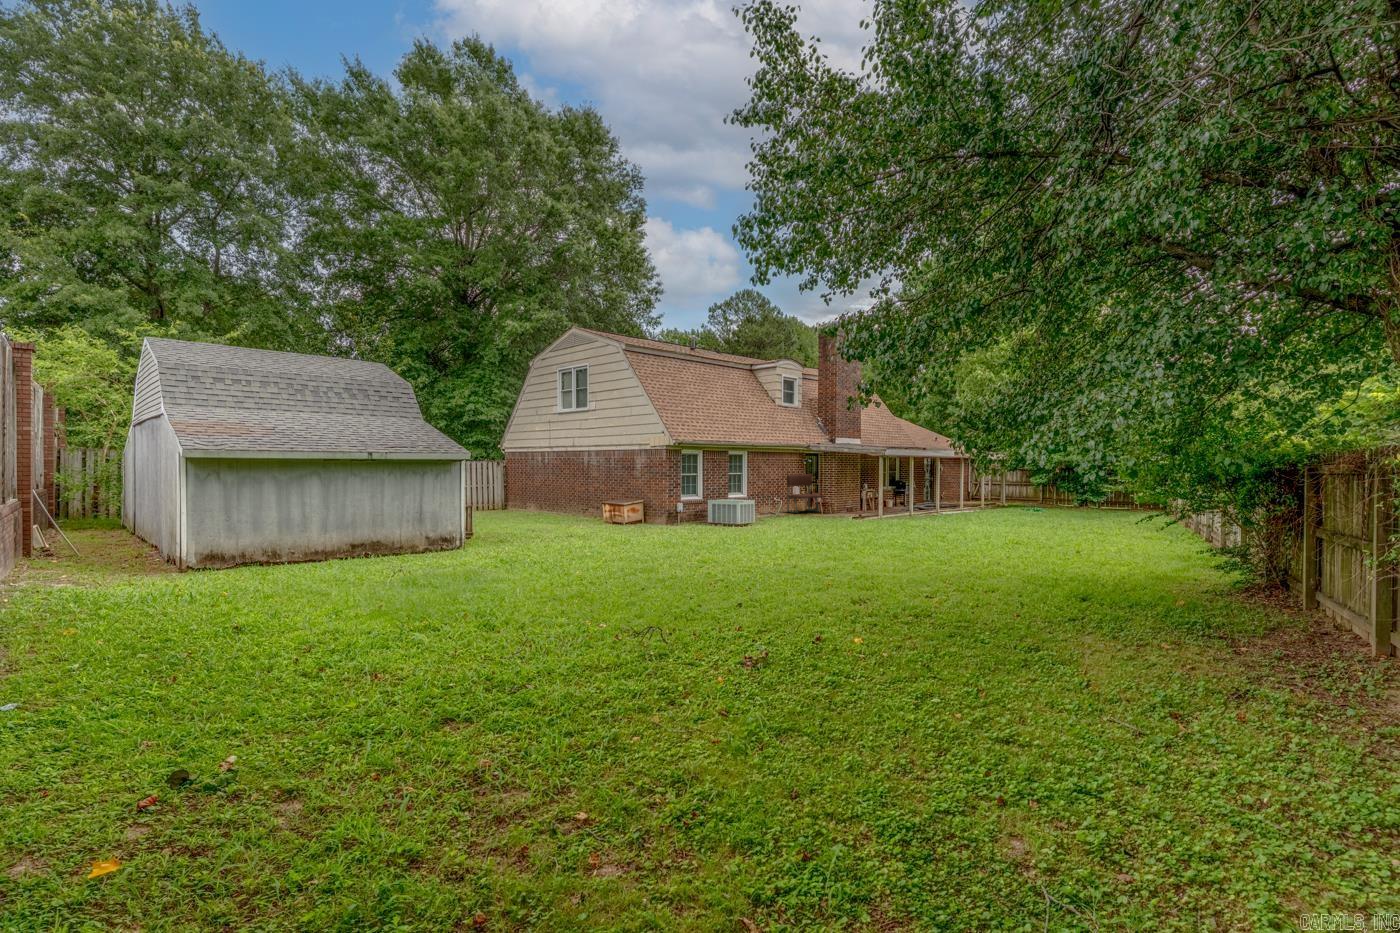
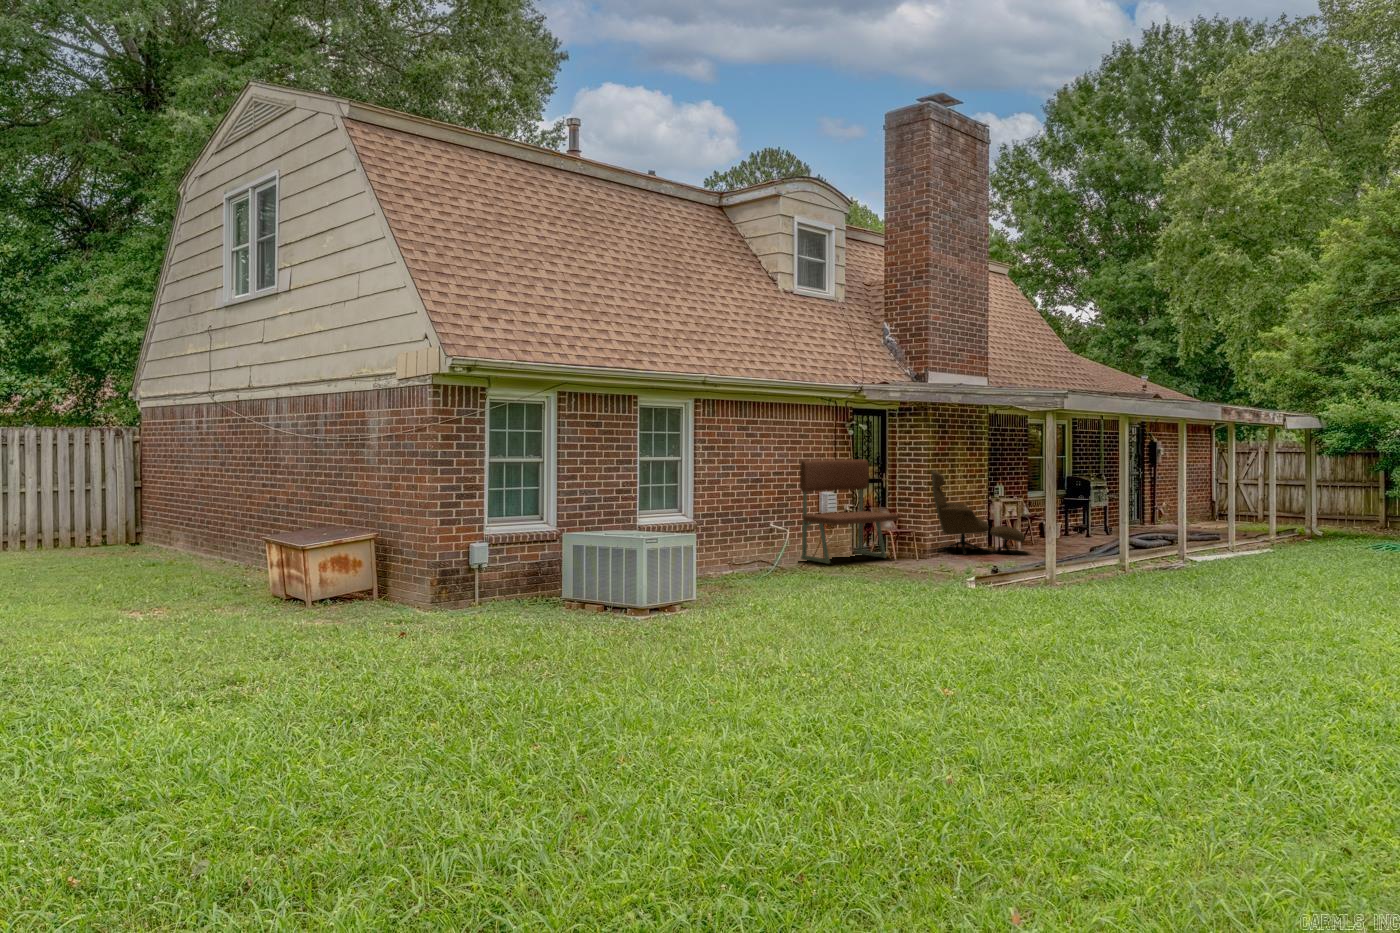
lounge chair: none [837,478,873,511] -> present [931,470,1025,555]

